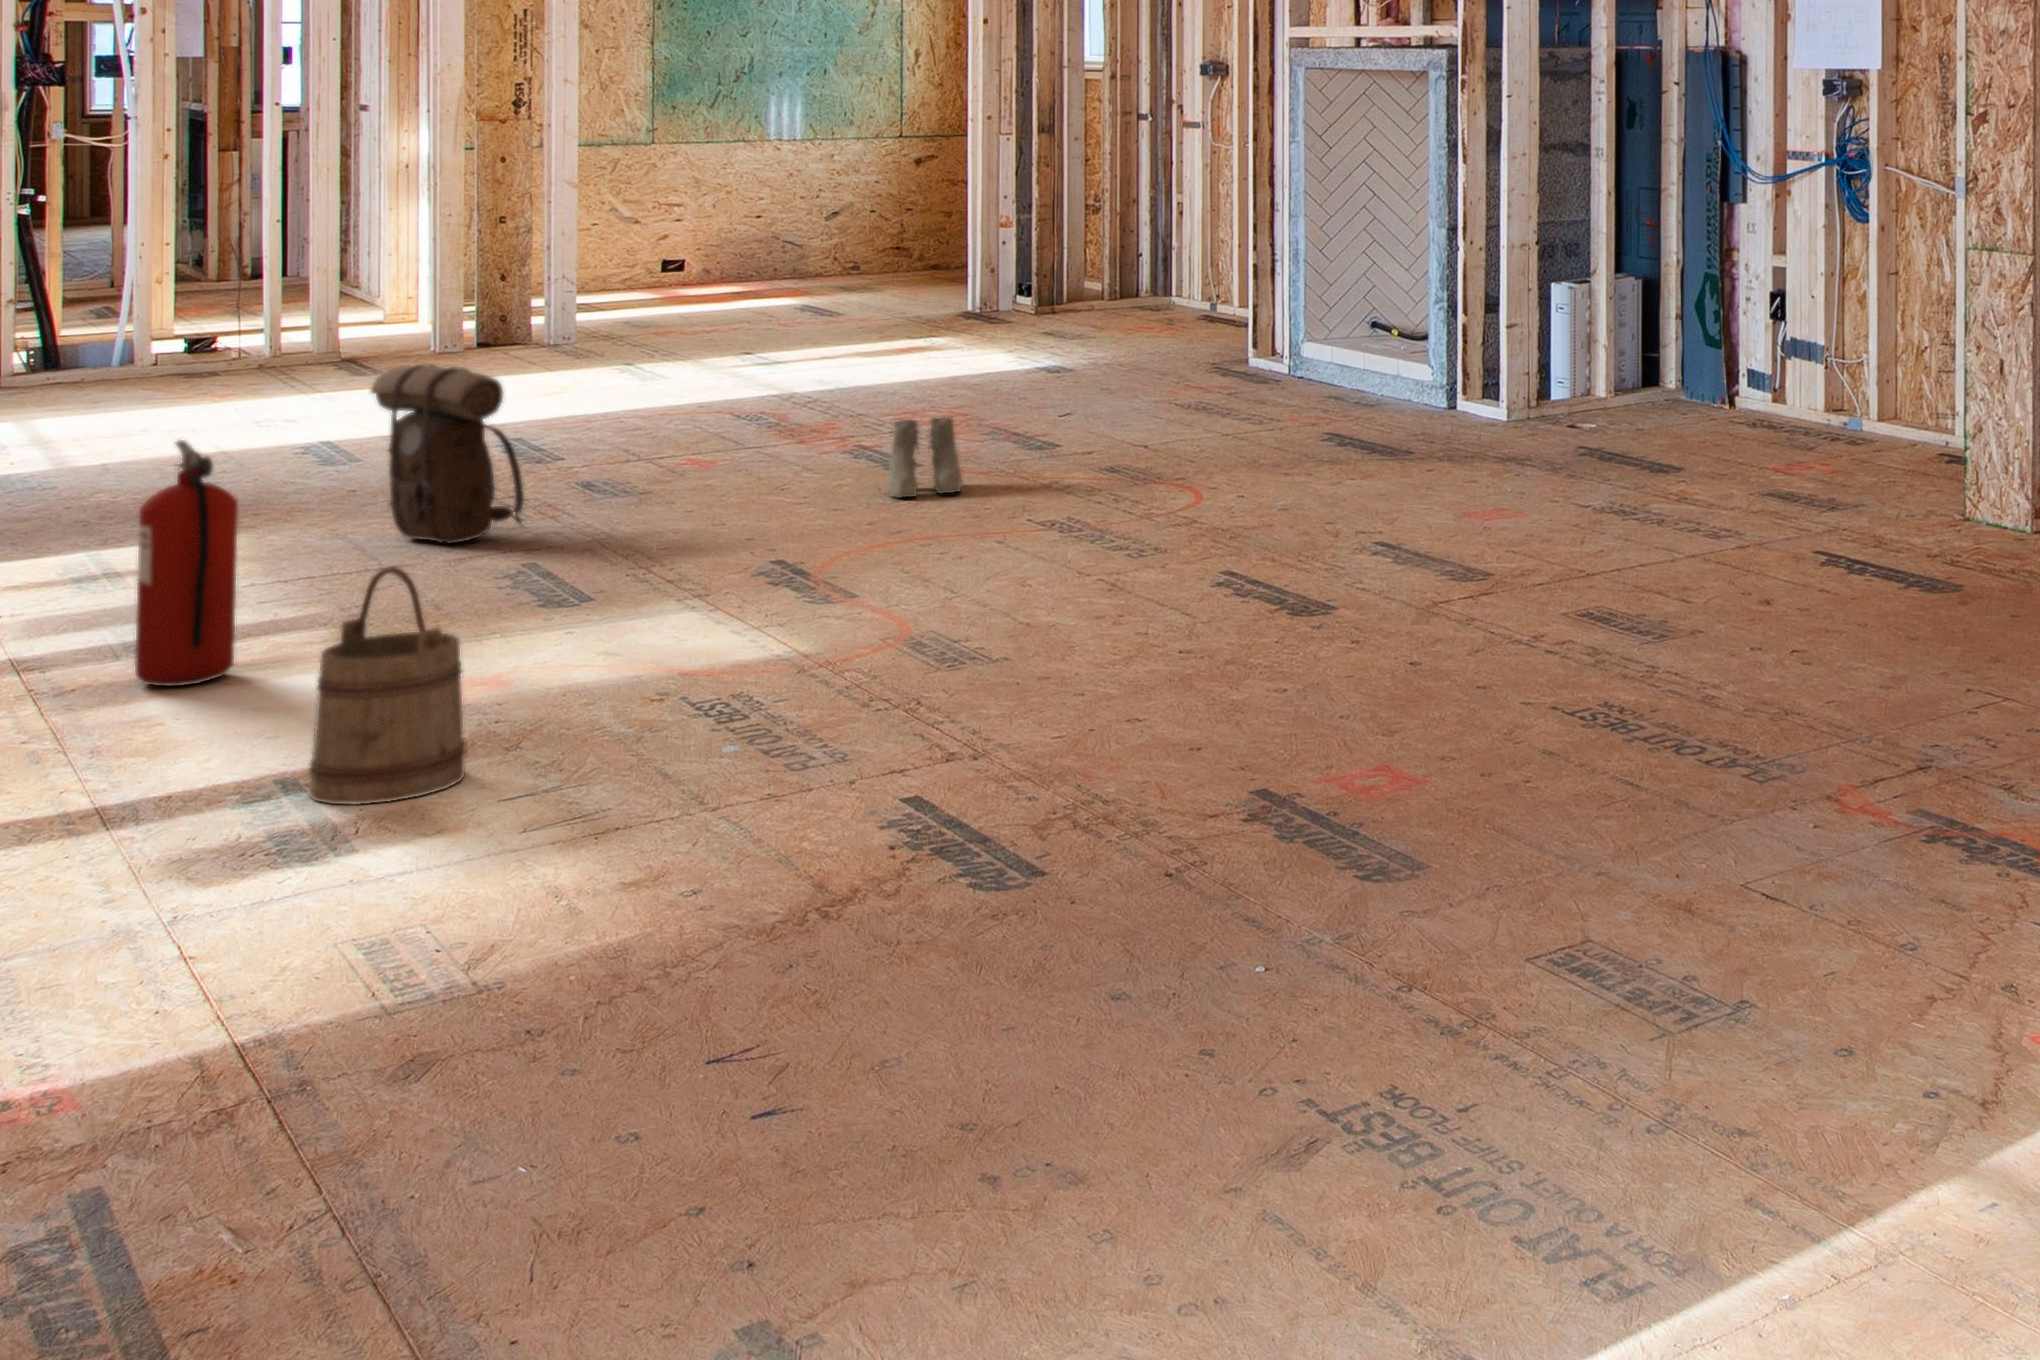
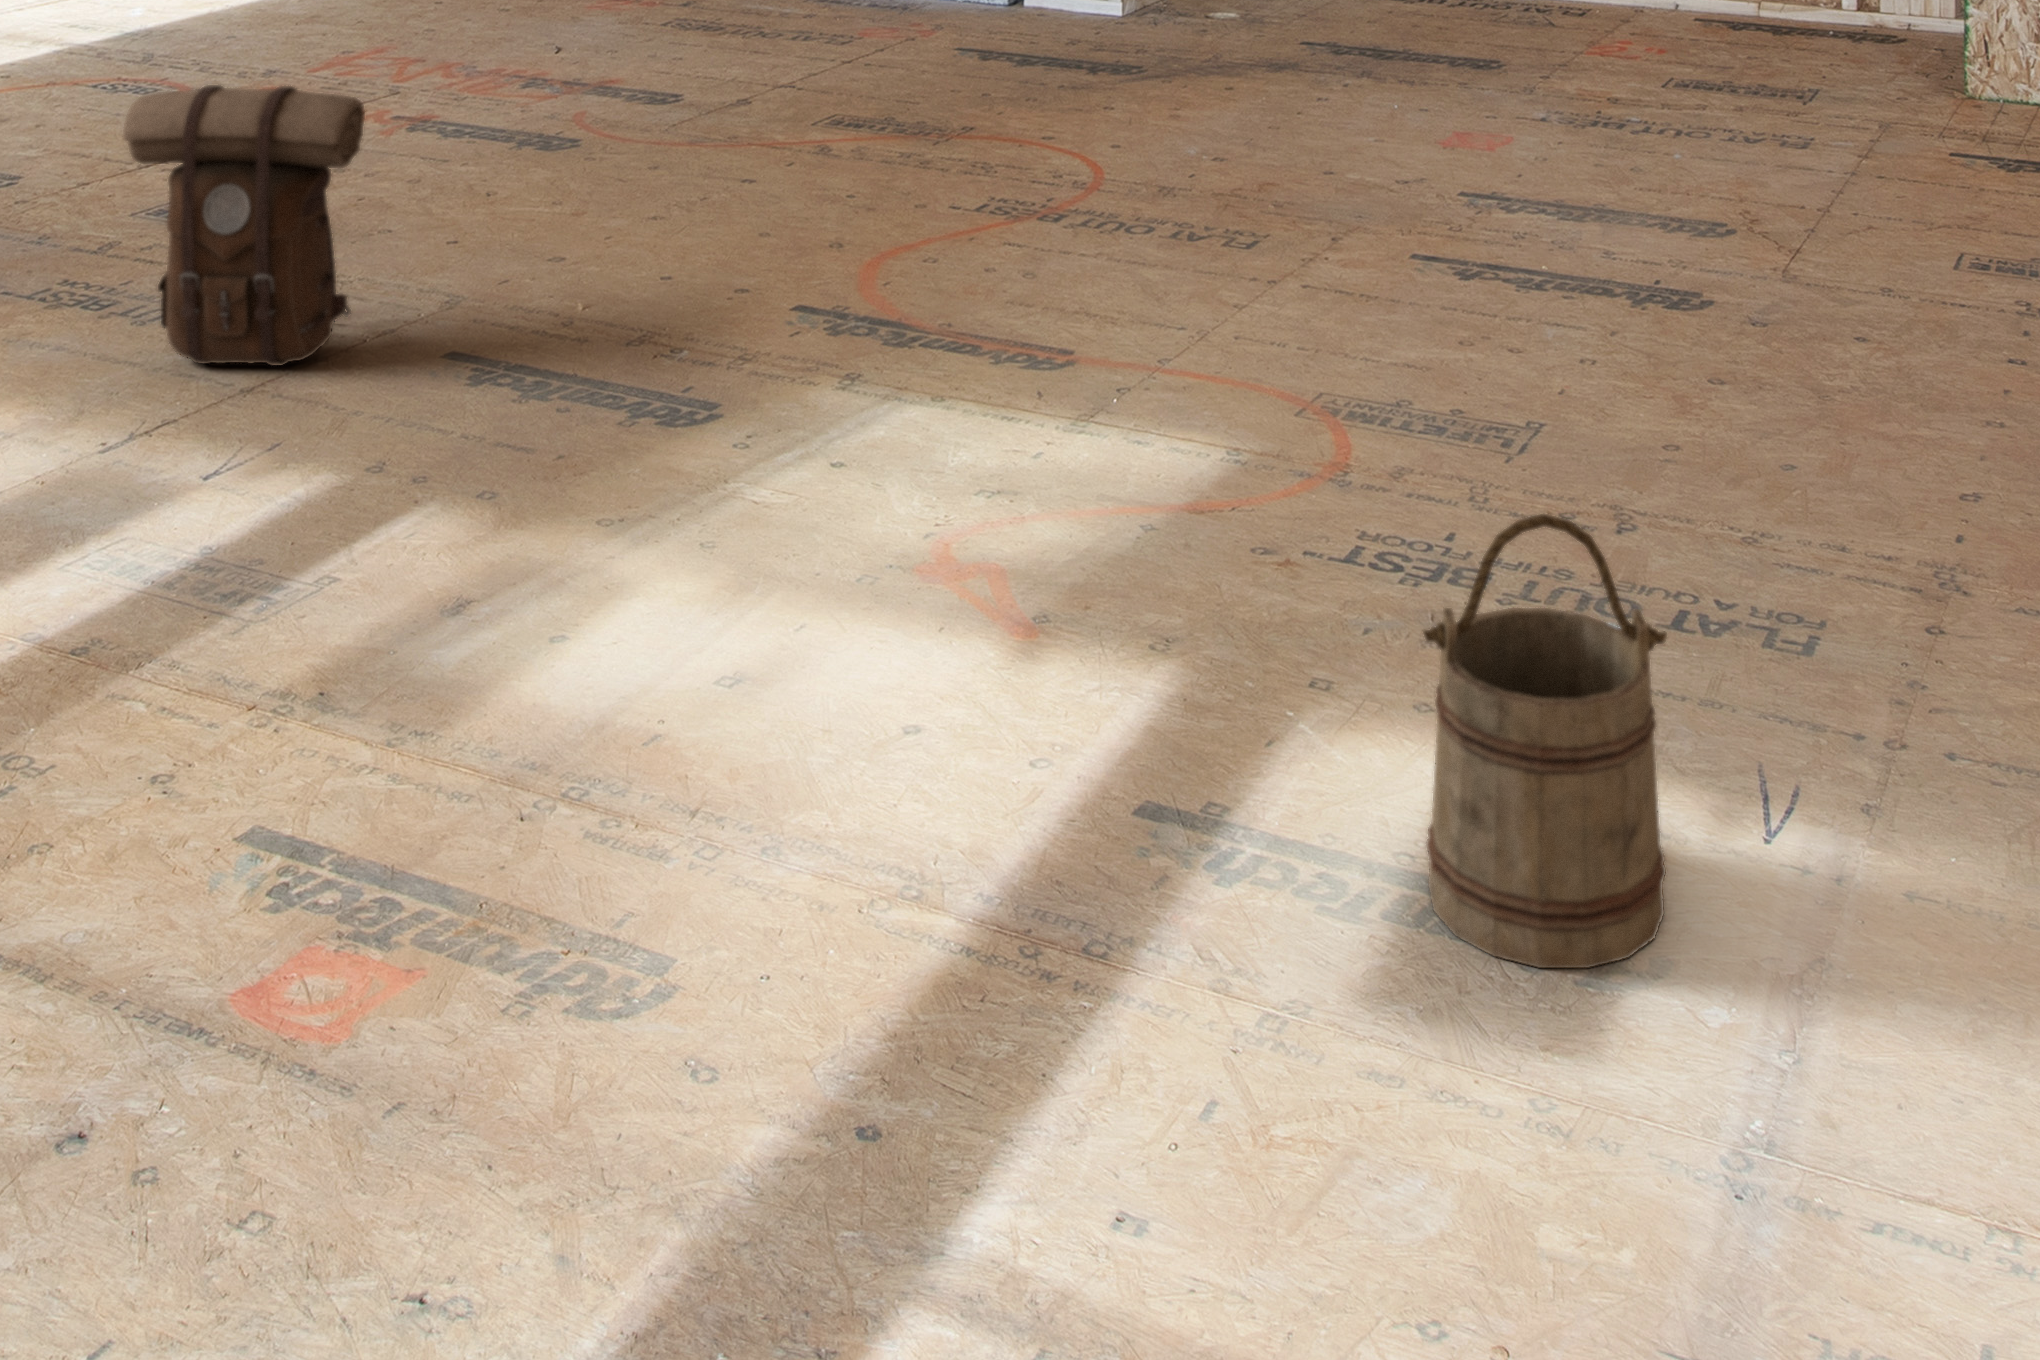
boots: present [889,417,962,498] -> none [661,80,778,201]
fire extinguisher: present [135,440,238,686] -> none [514,298,675,751]

